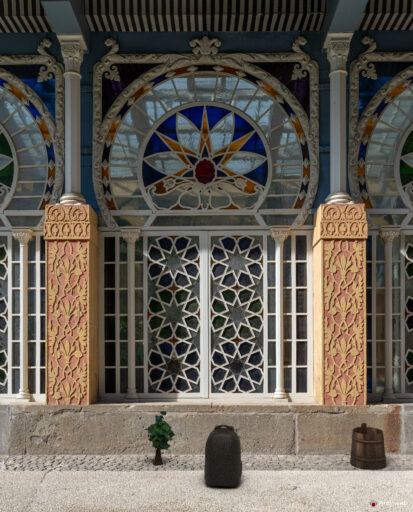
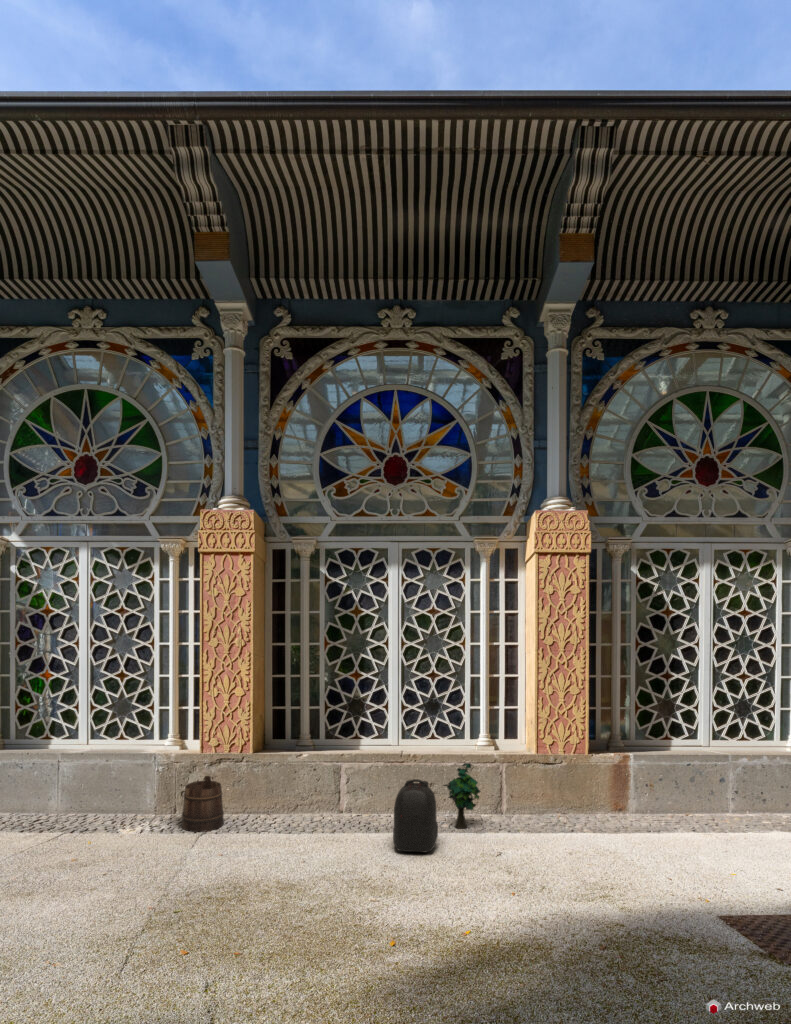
decorative plant: present [144,411,175,465] -> present [444,763,480,829]
bucket: present [350,423,386,470] -> present [182,776,224,832]

